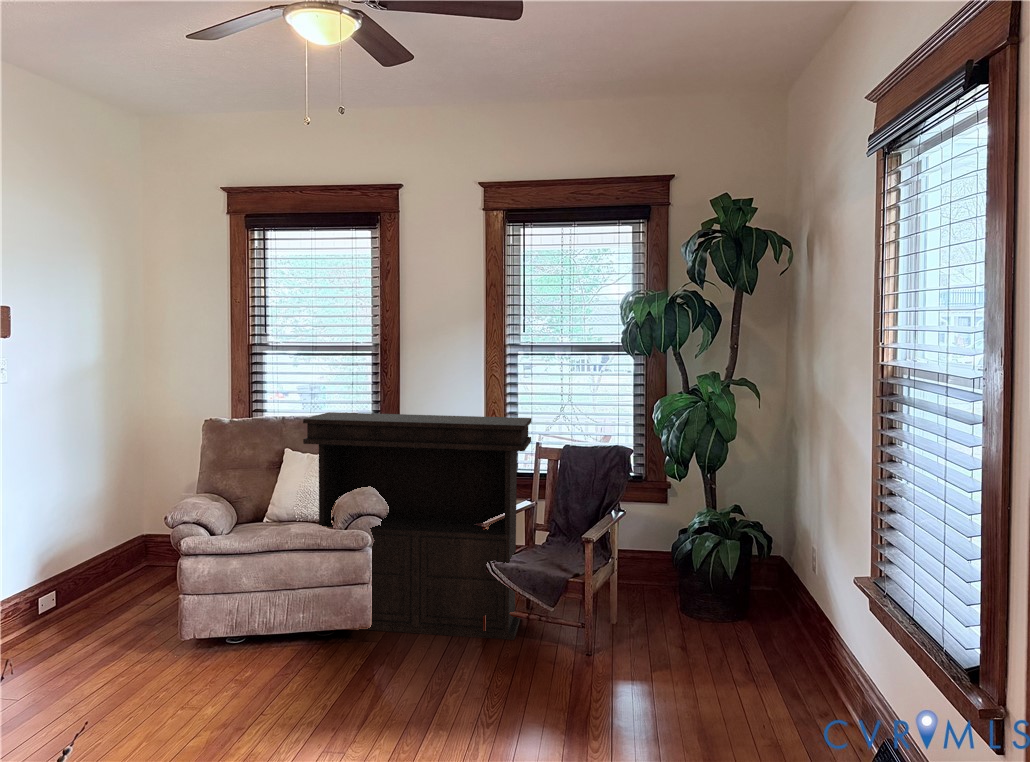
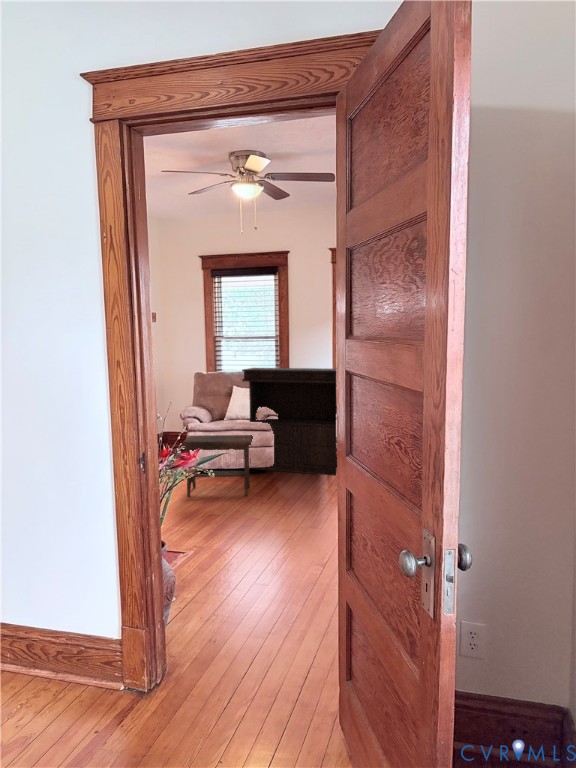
footstool: none [142,574,325,739] -> present [181,435,253,497]

